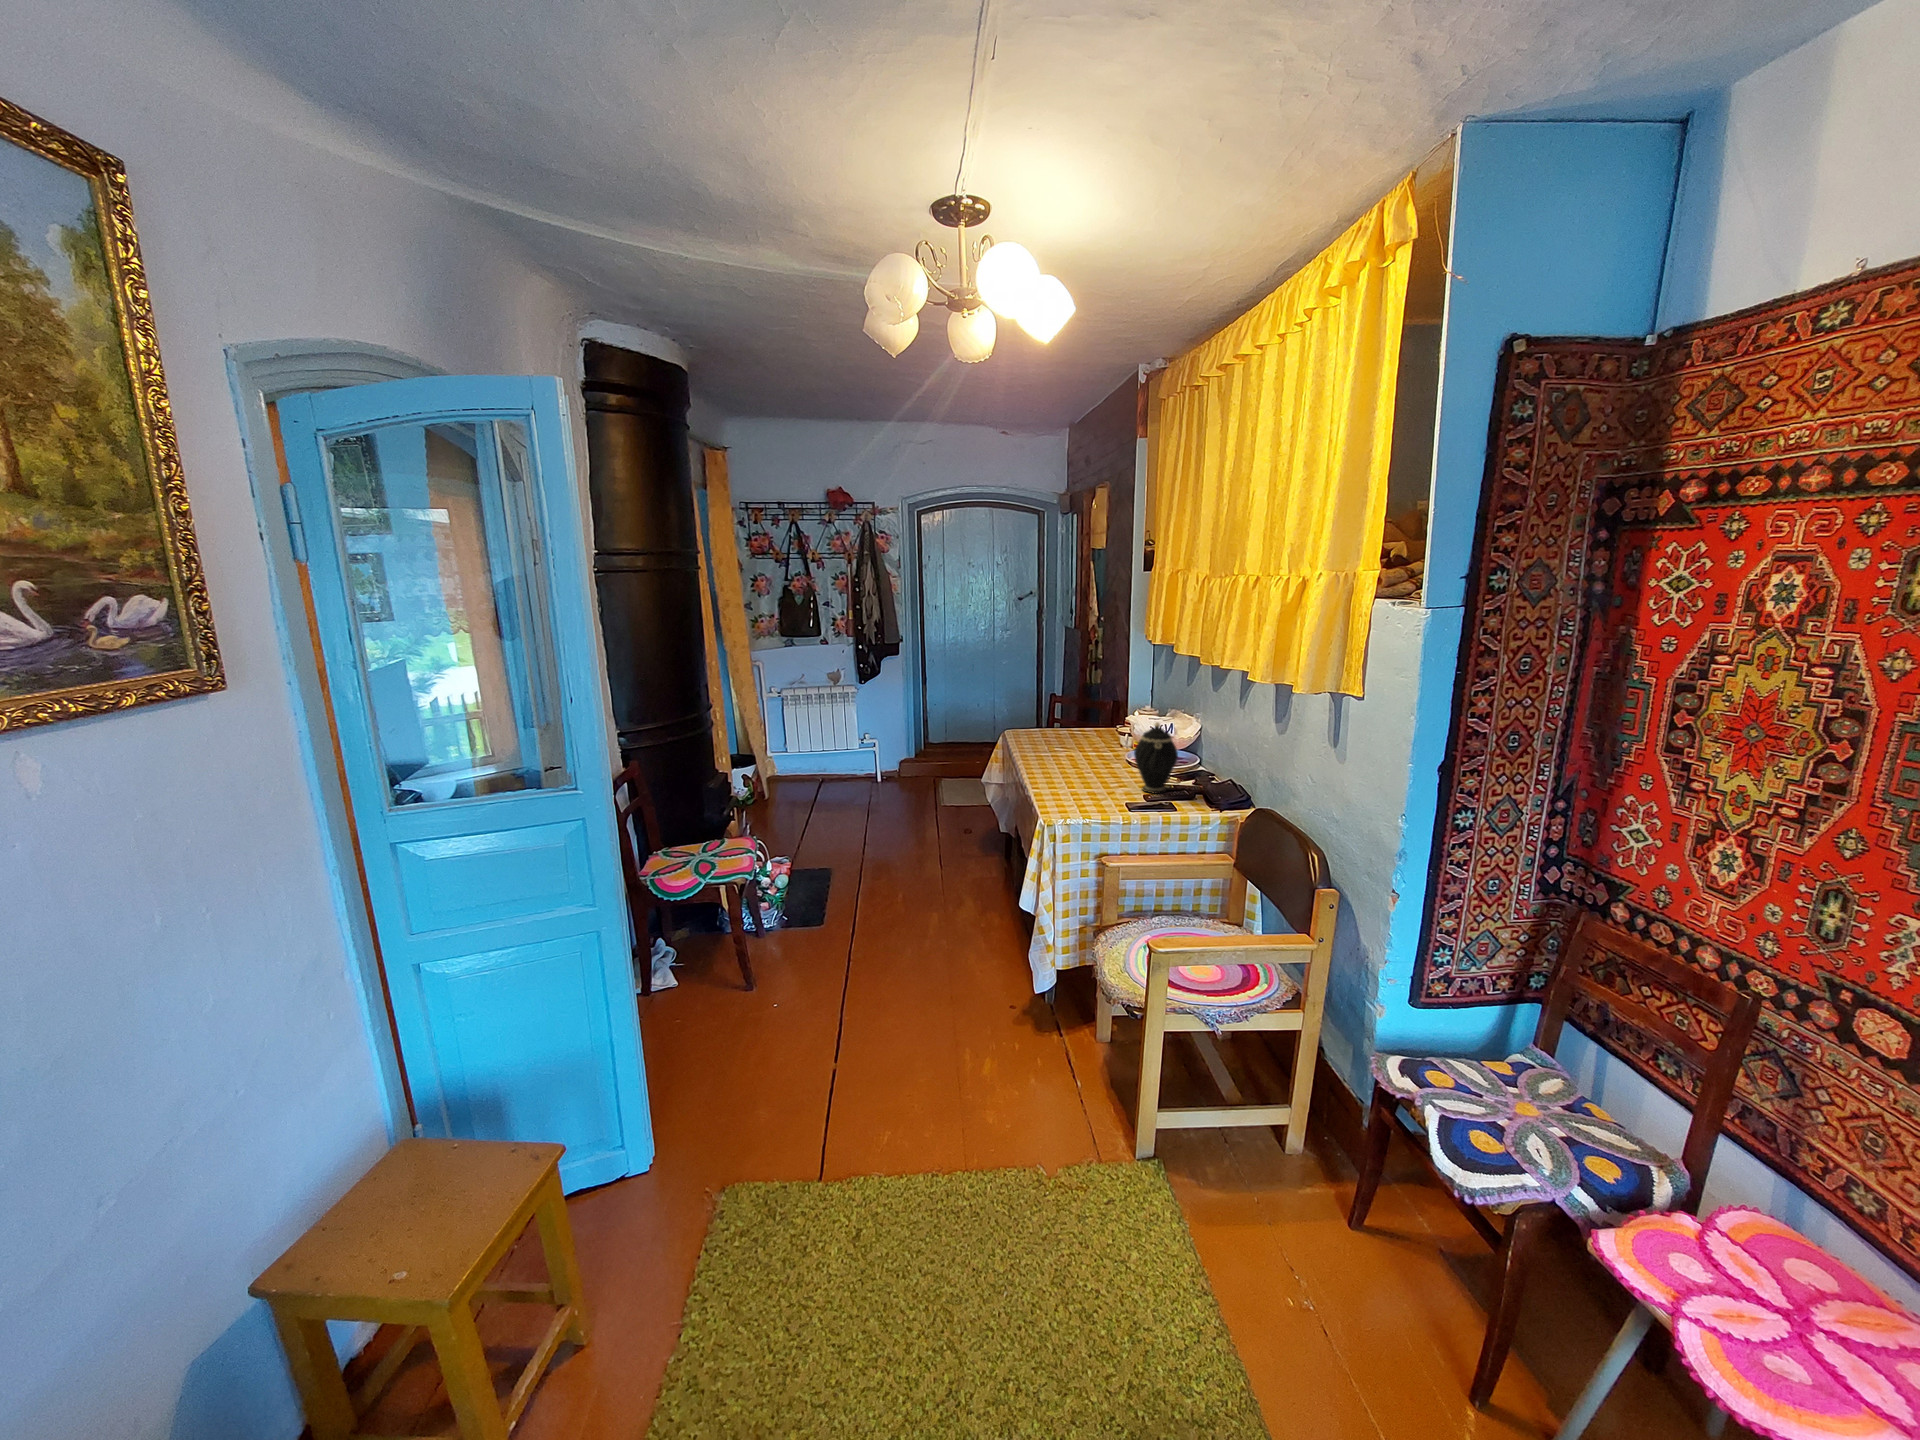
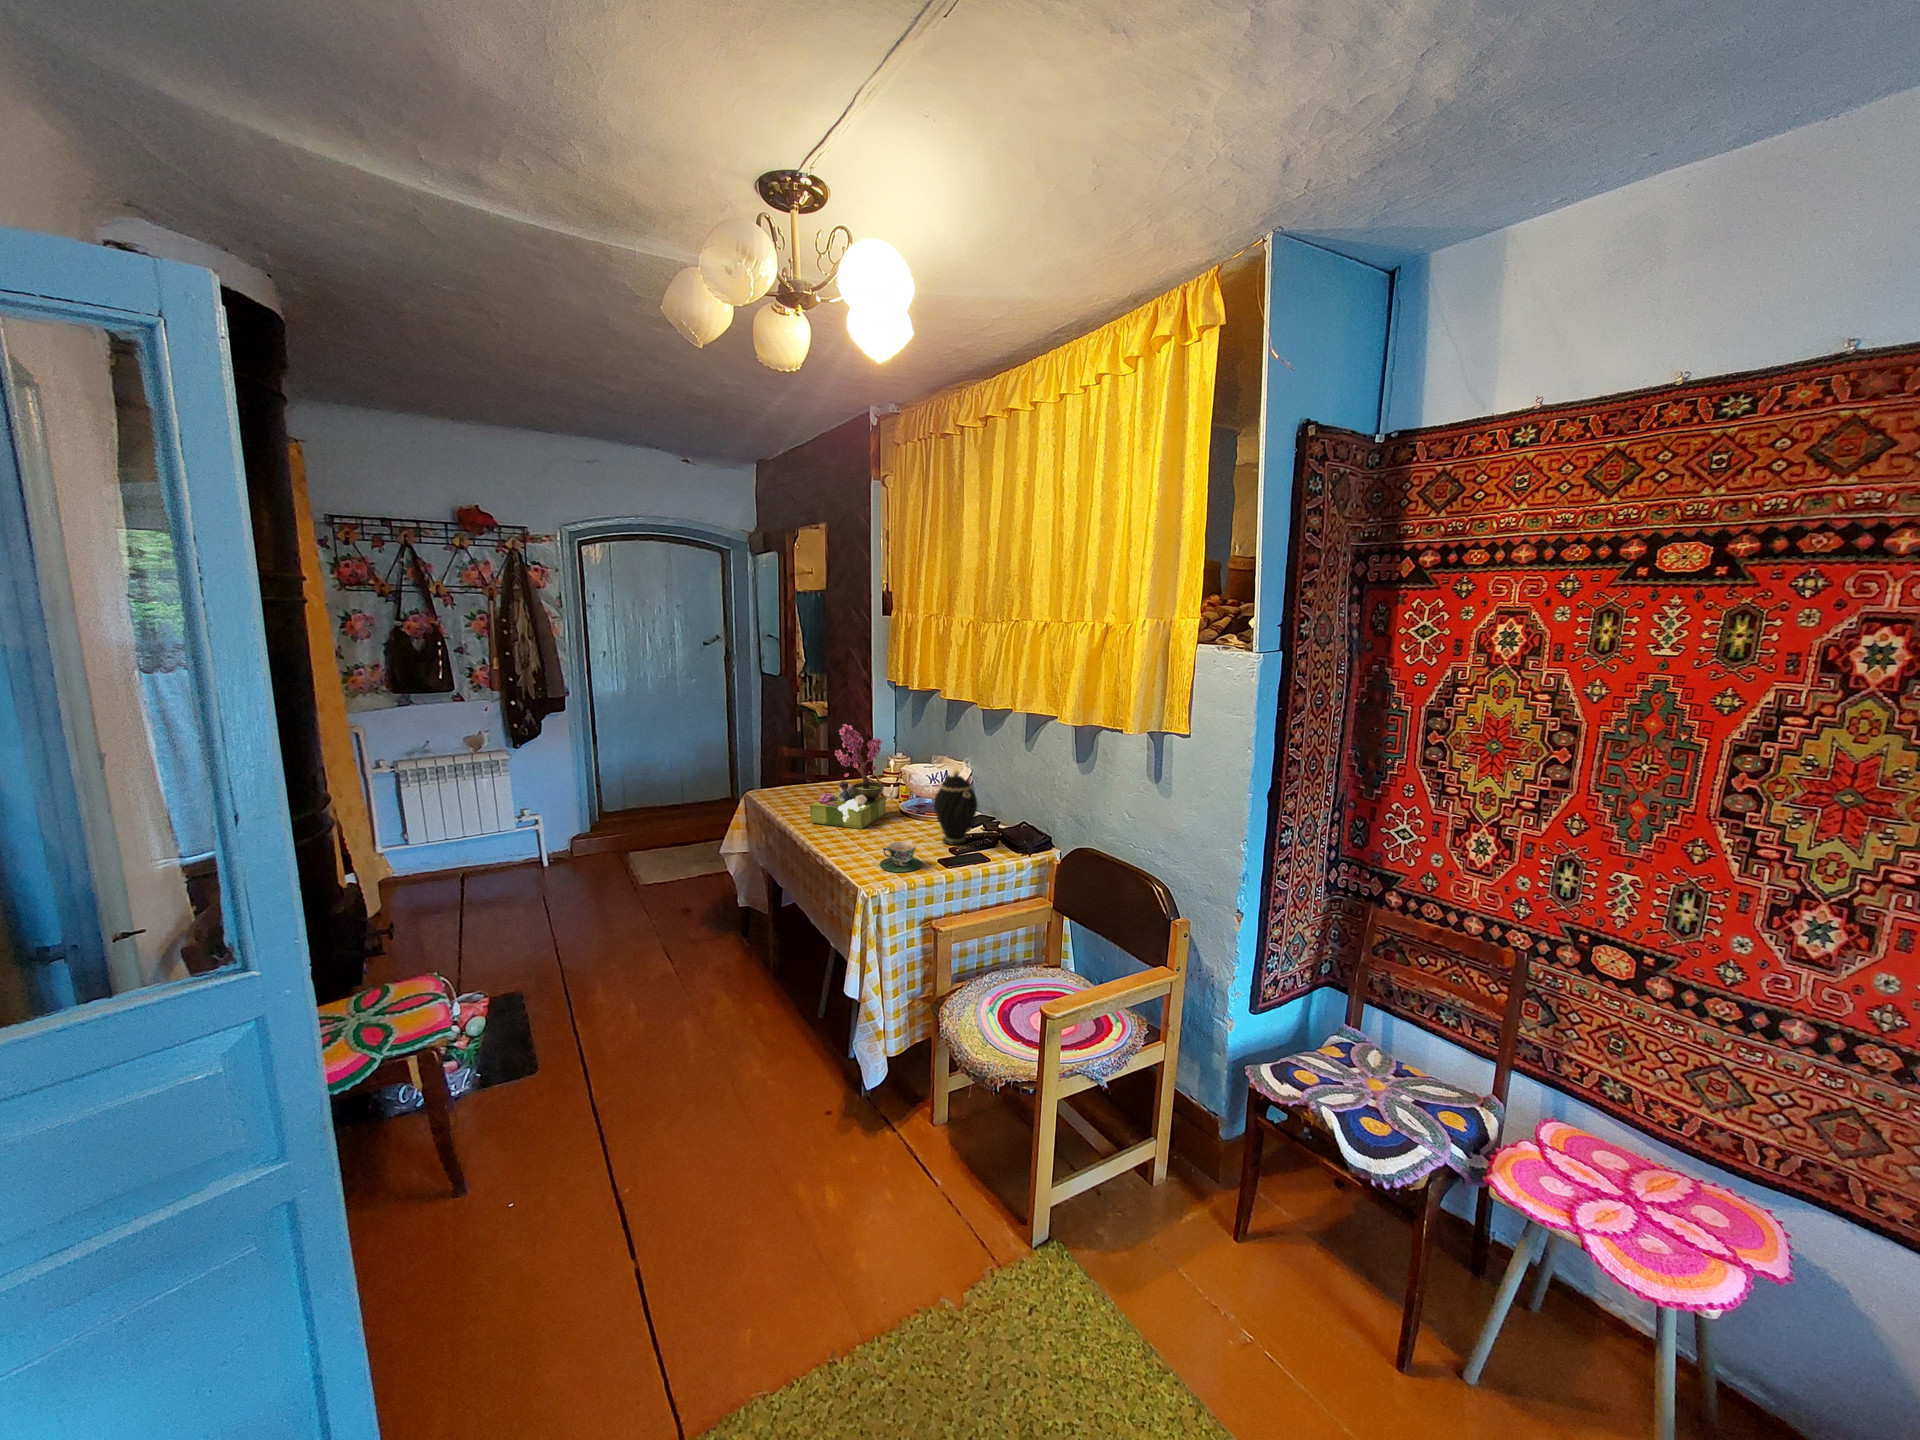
flower arrangement: none [1038,673,1109,770] -> present [810,724,886,829]
teacup: none [1069,782,1108,809] -> present [880,841,922,872]

